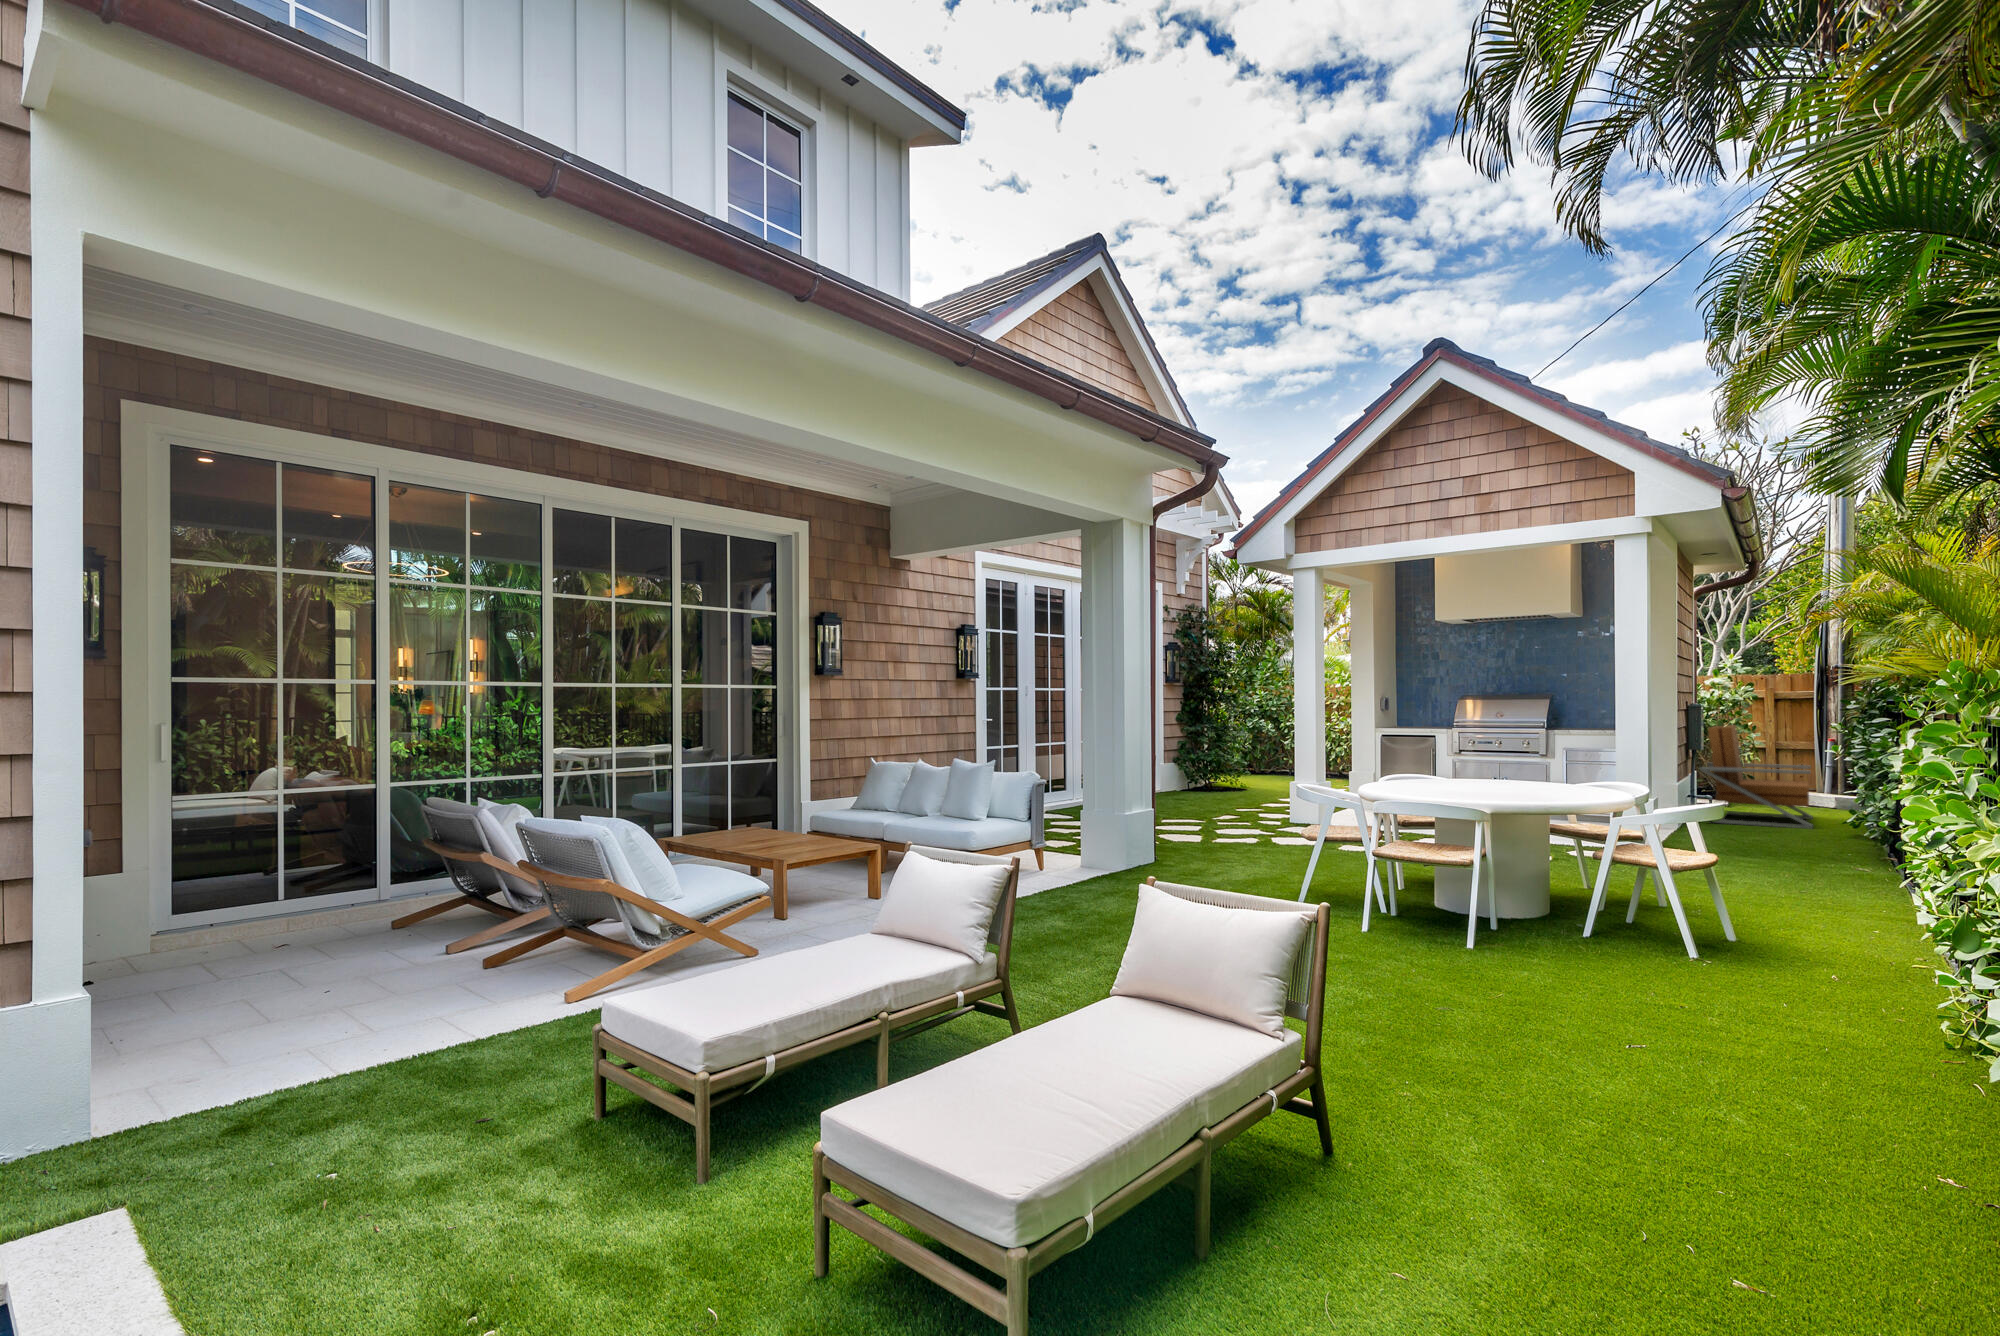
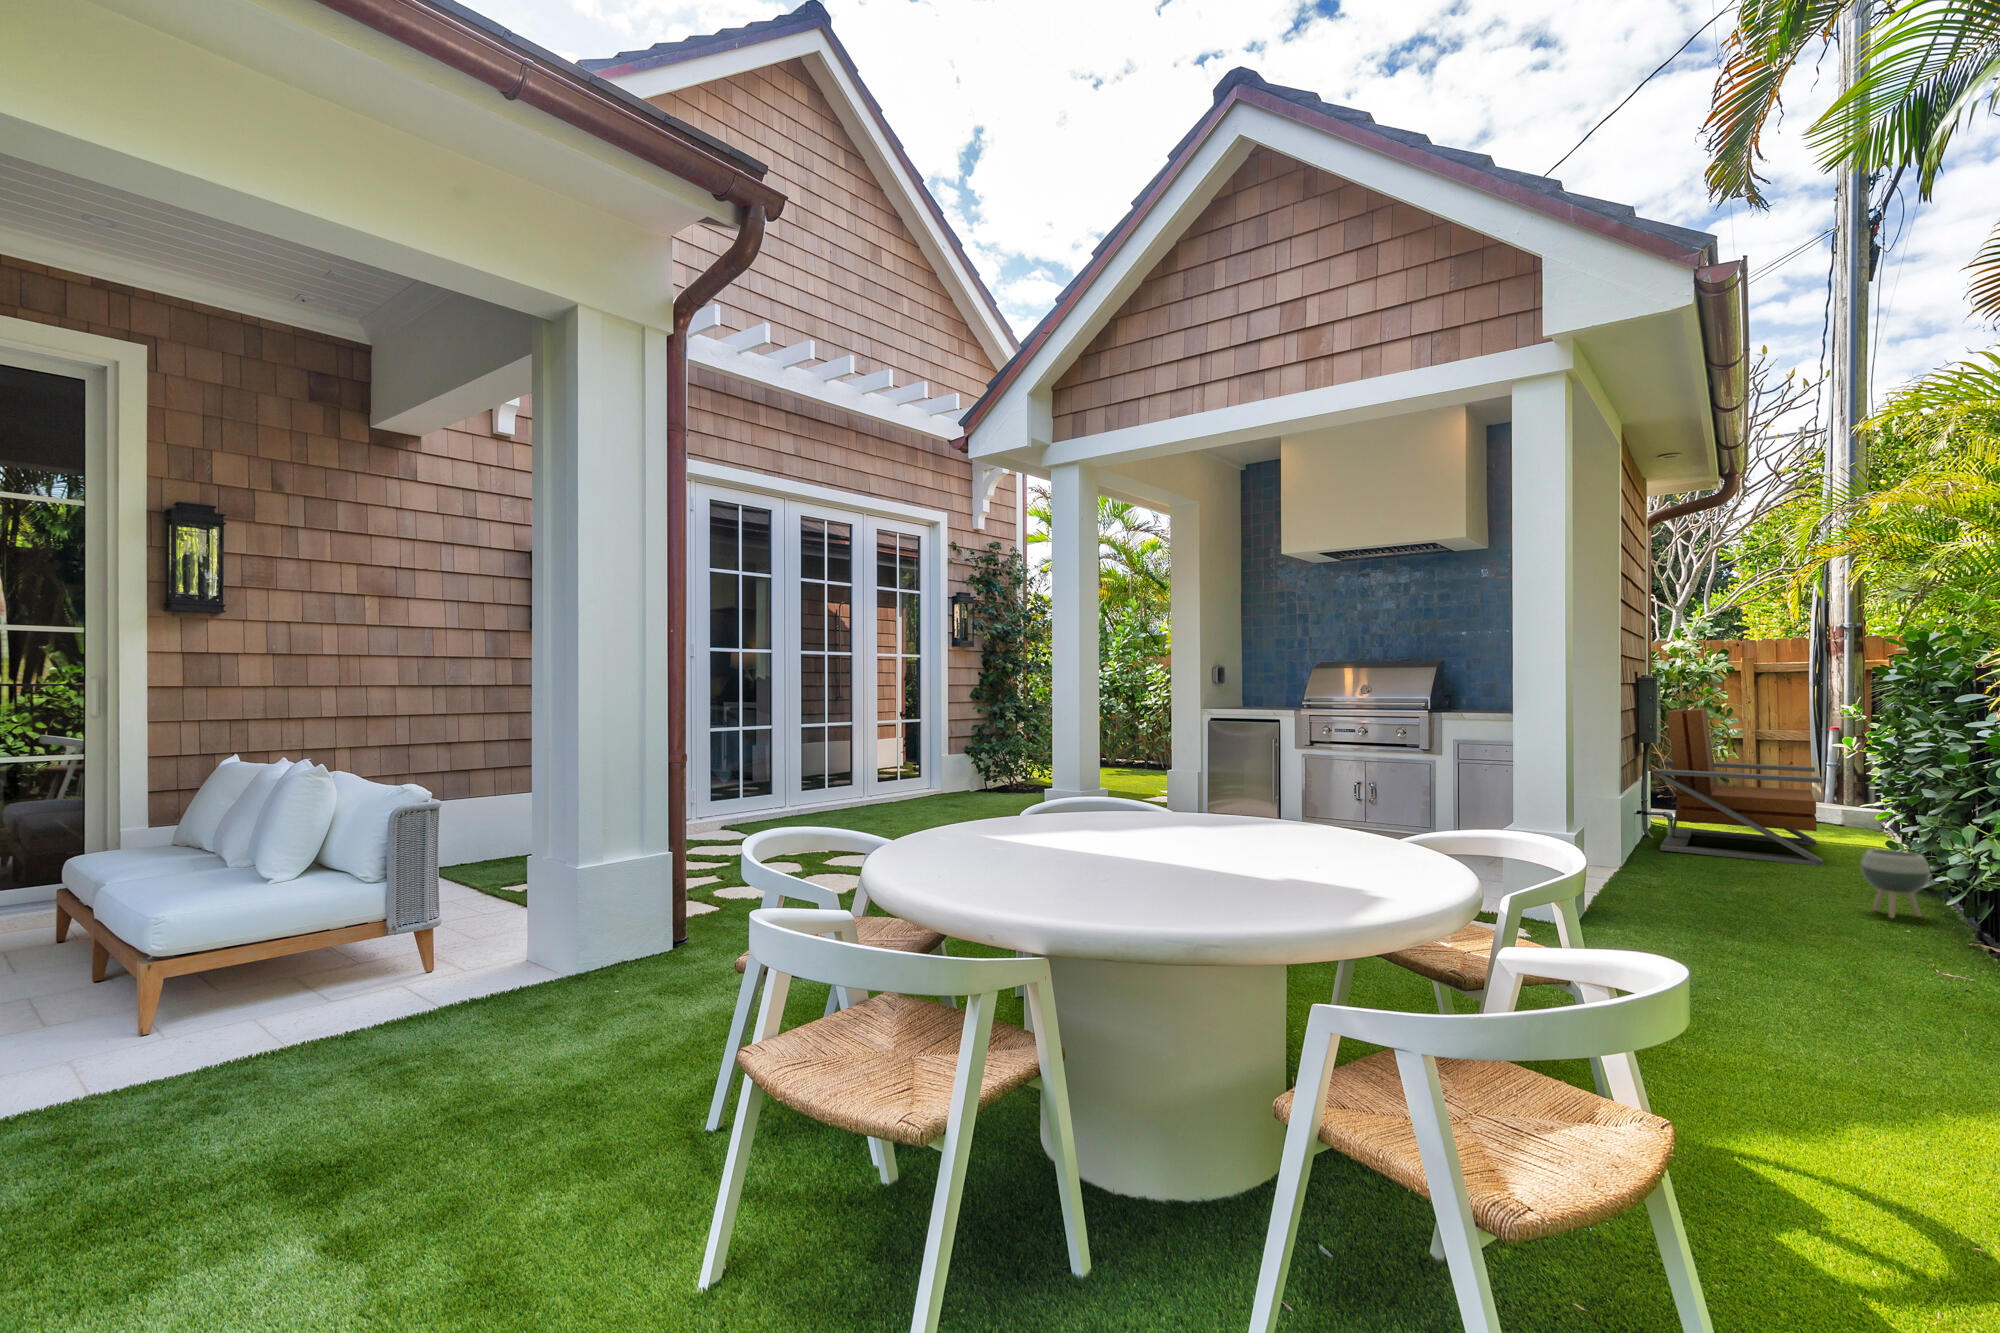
planter: none [1825,810,1865,849] -> present [1861,849,1930,918]

